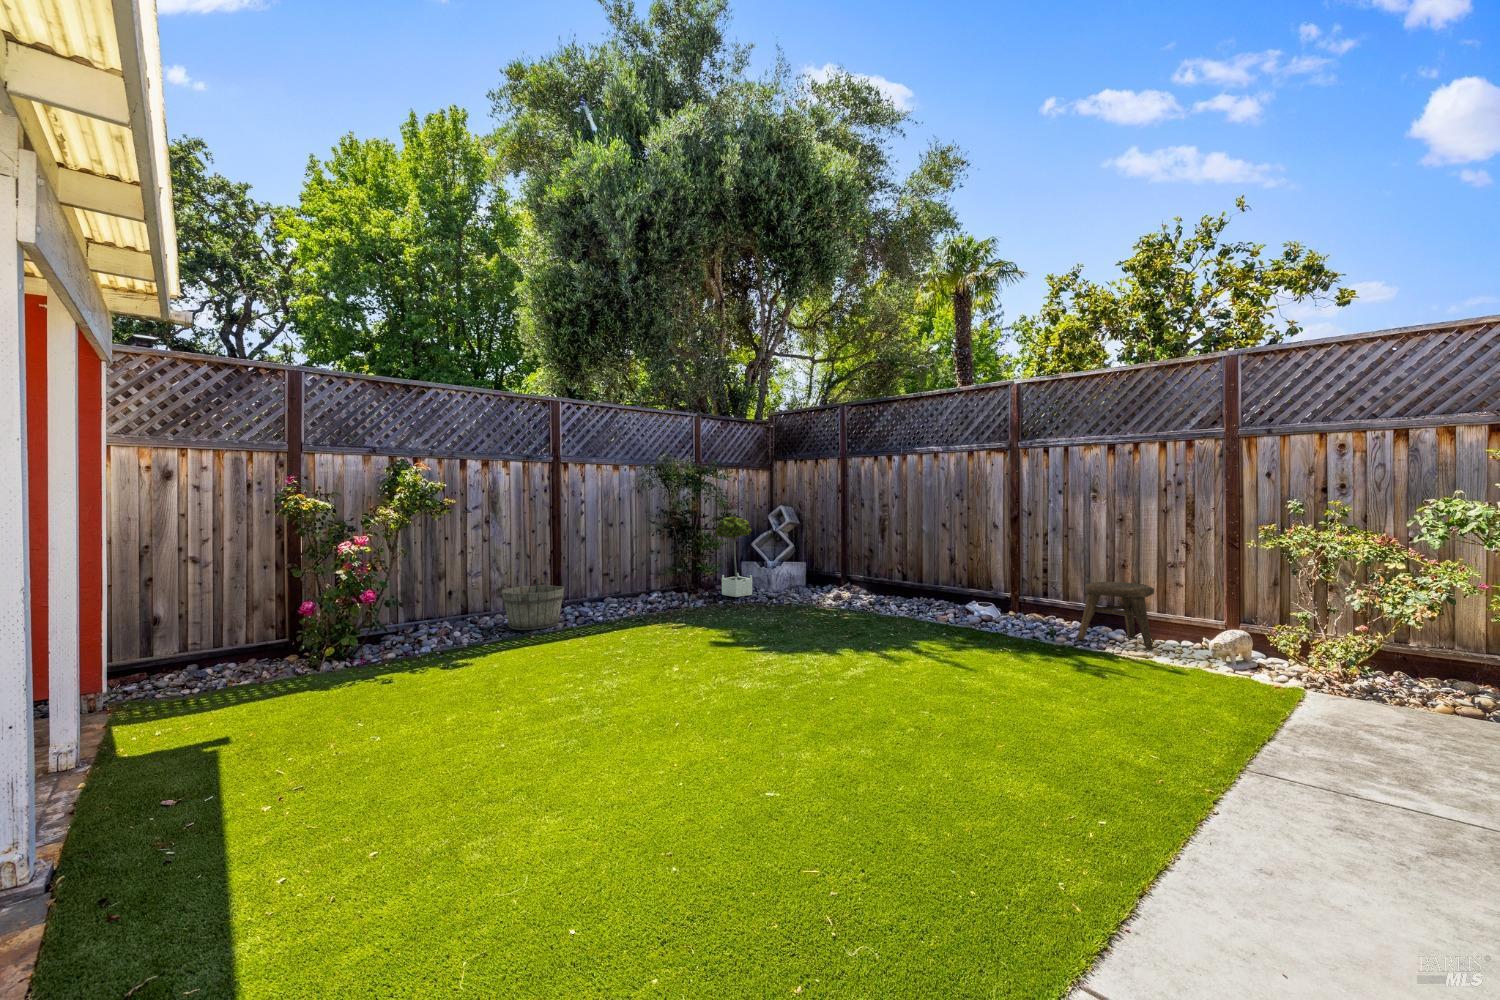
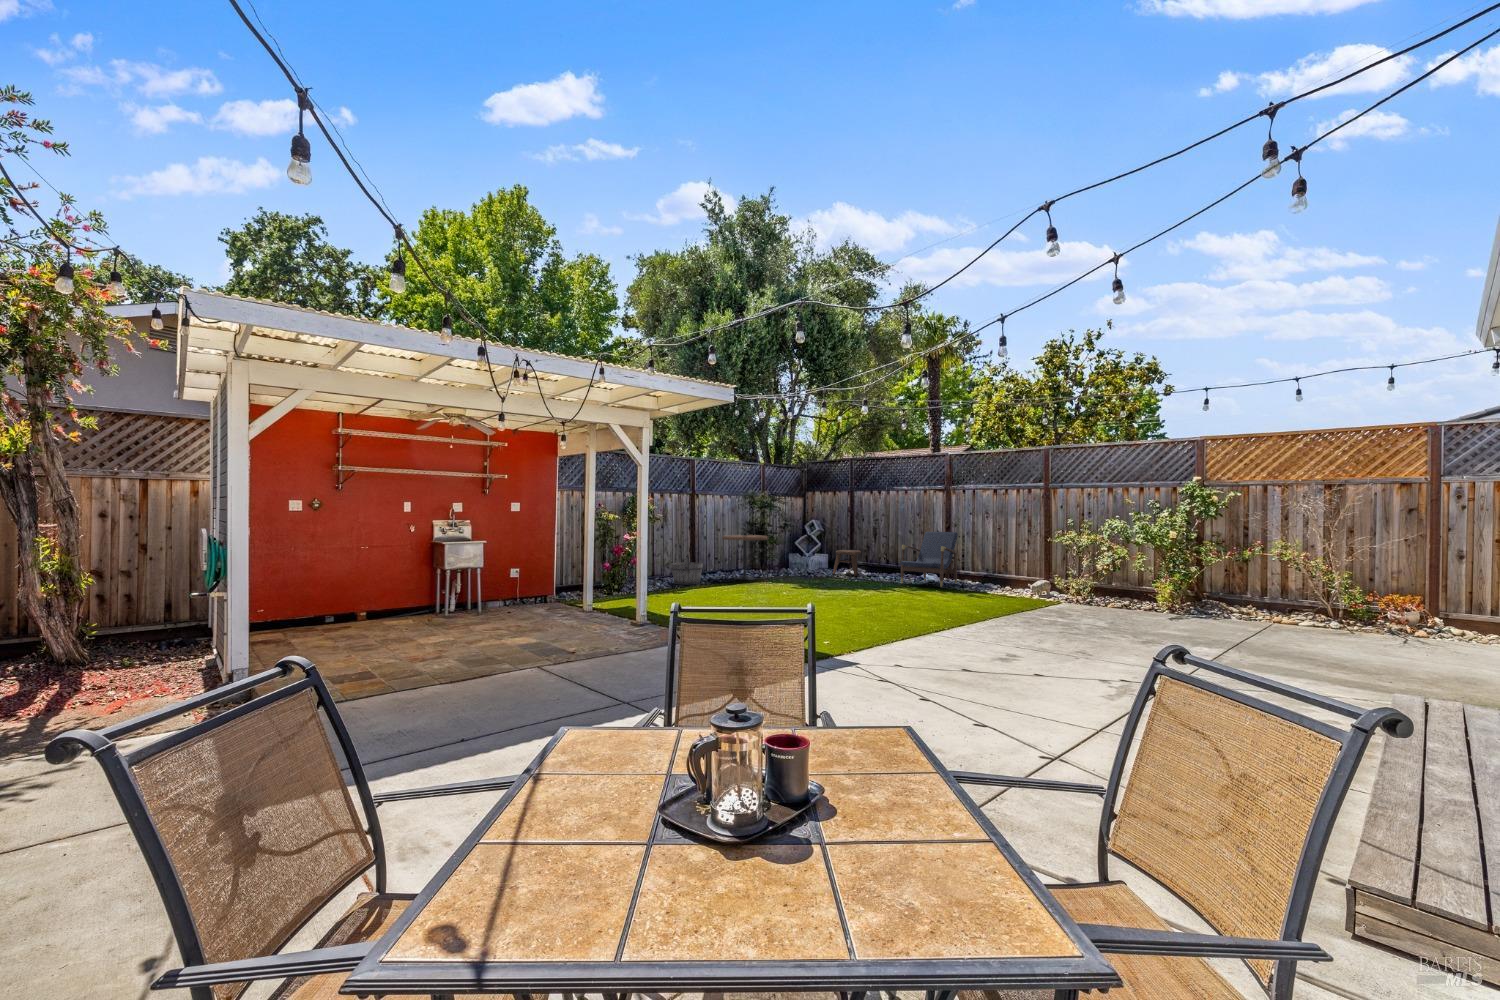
potted tree: present [716,516,752,597] -> none [775,525,797,574]
lounge chair: none [928,526,1034,635] -> present [901,532,958,587]
side table: none [611,534,692,614] -> present [722,535,768,580]
stool: present [1077,582,1154,651] -> present [833,550,861,576]

